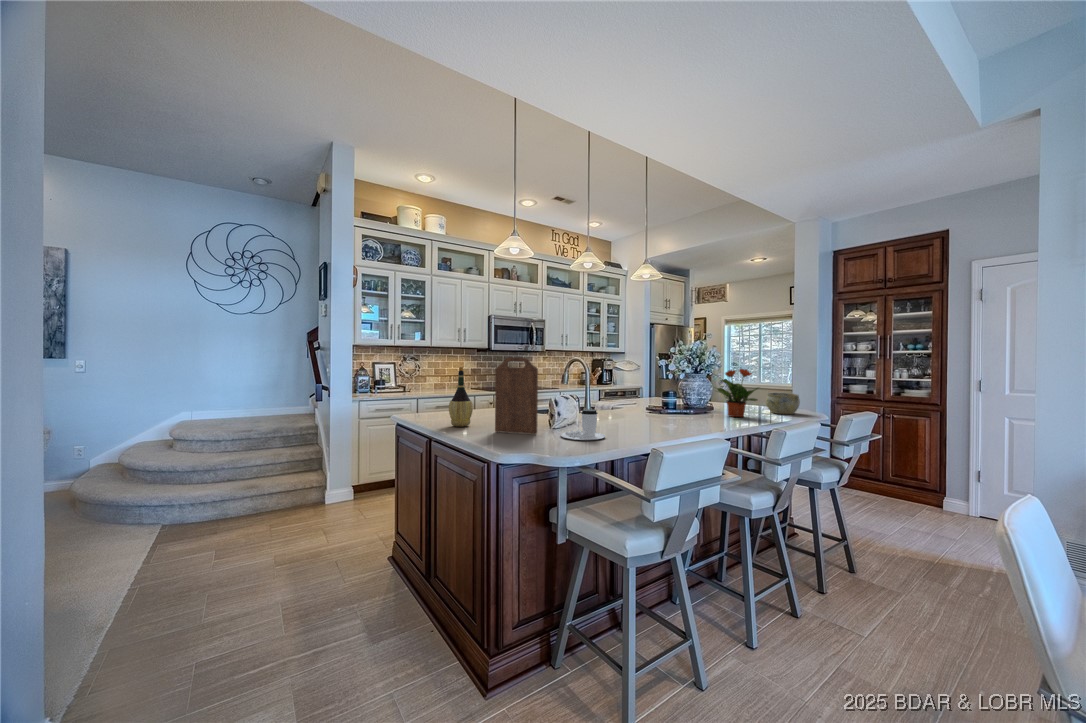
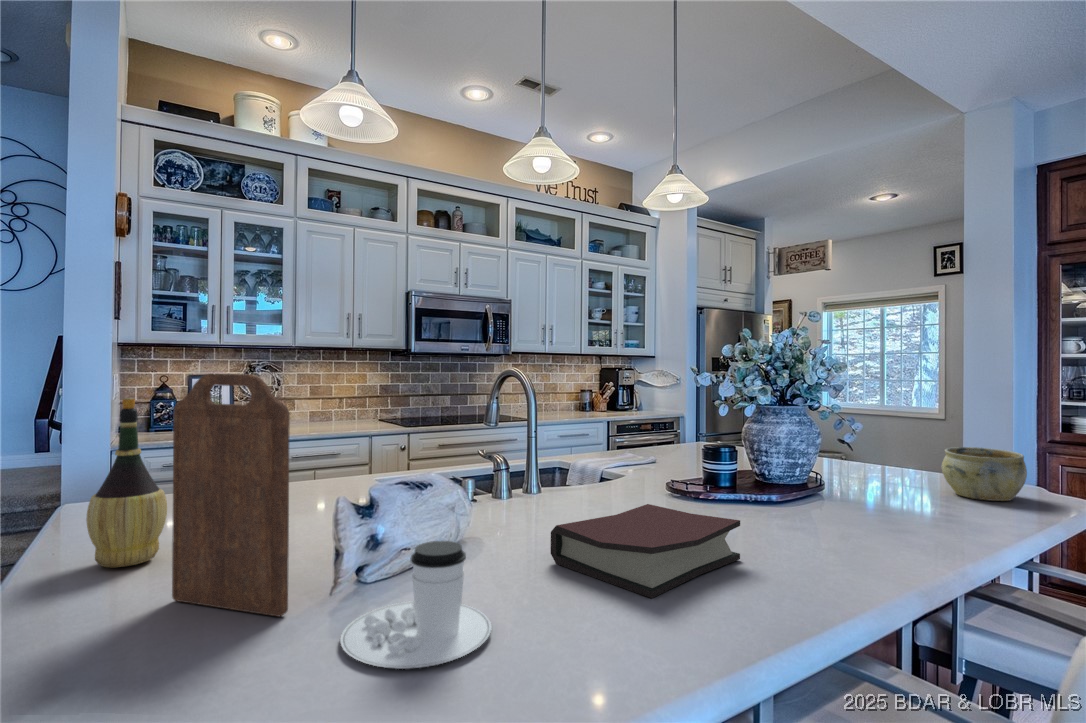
potted plant: present [717,369,758,417] -> none [826,395,945,515]
hardback book: none [611,409,679,432] -> present [551,504,740,598]

